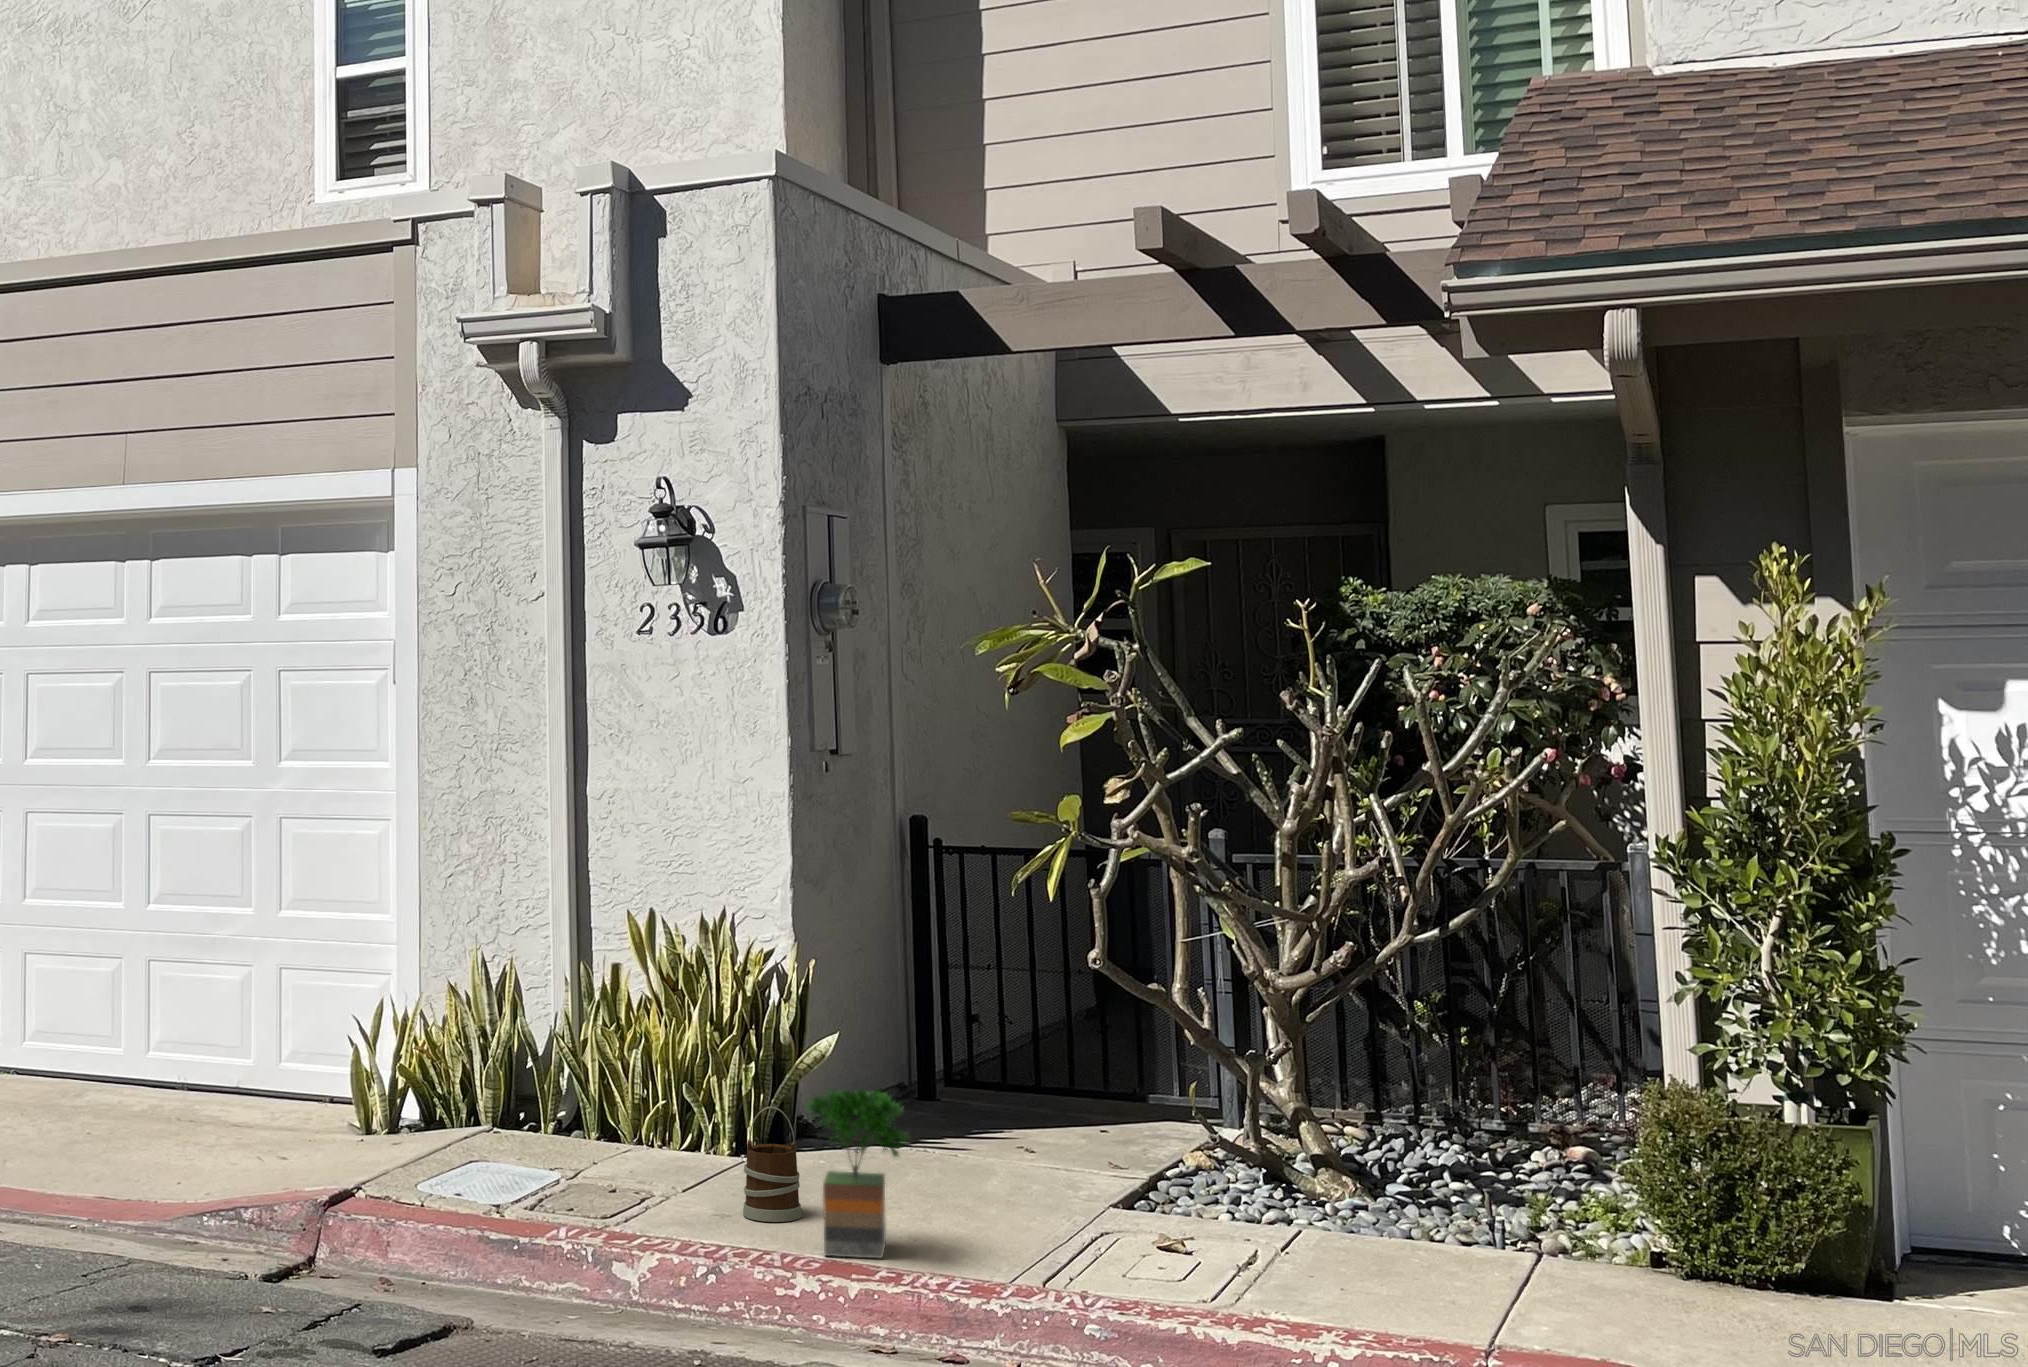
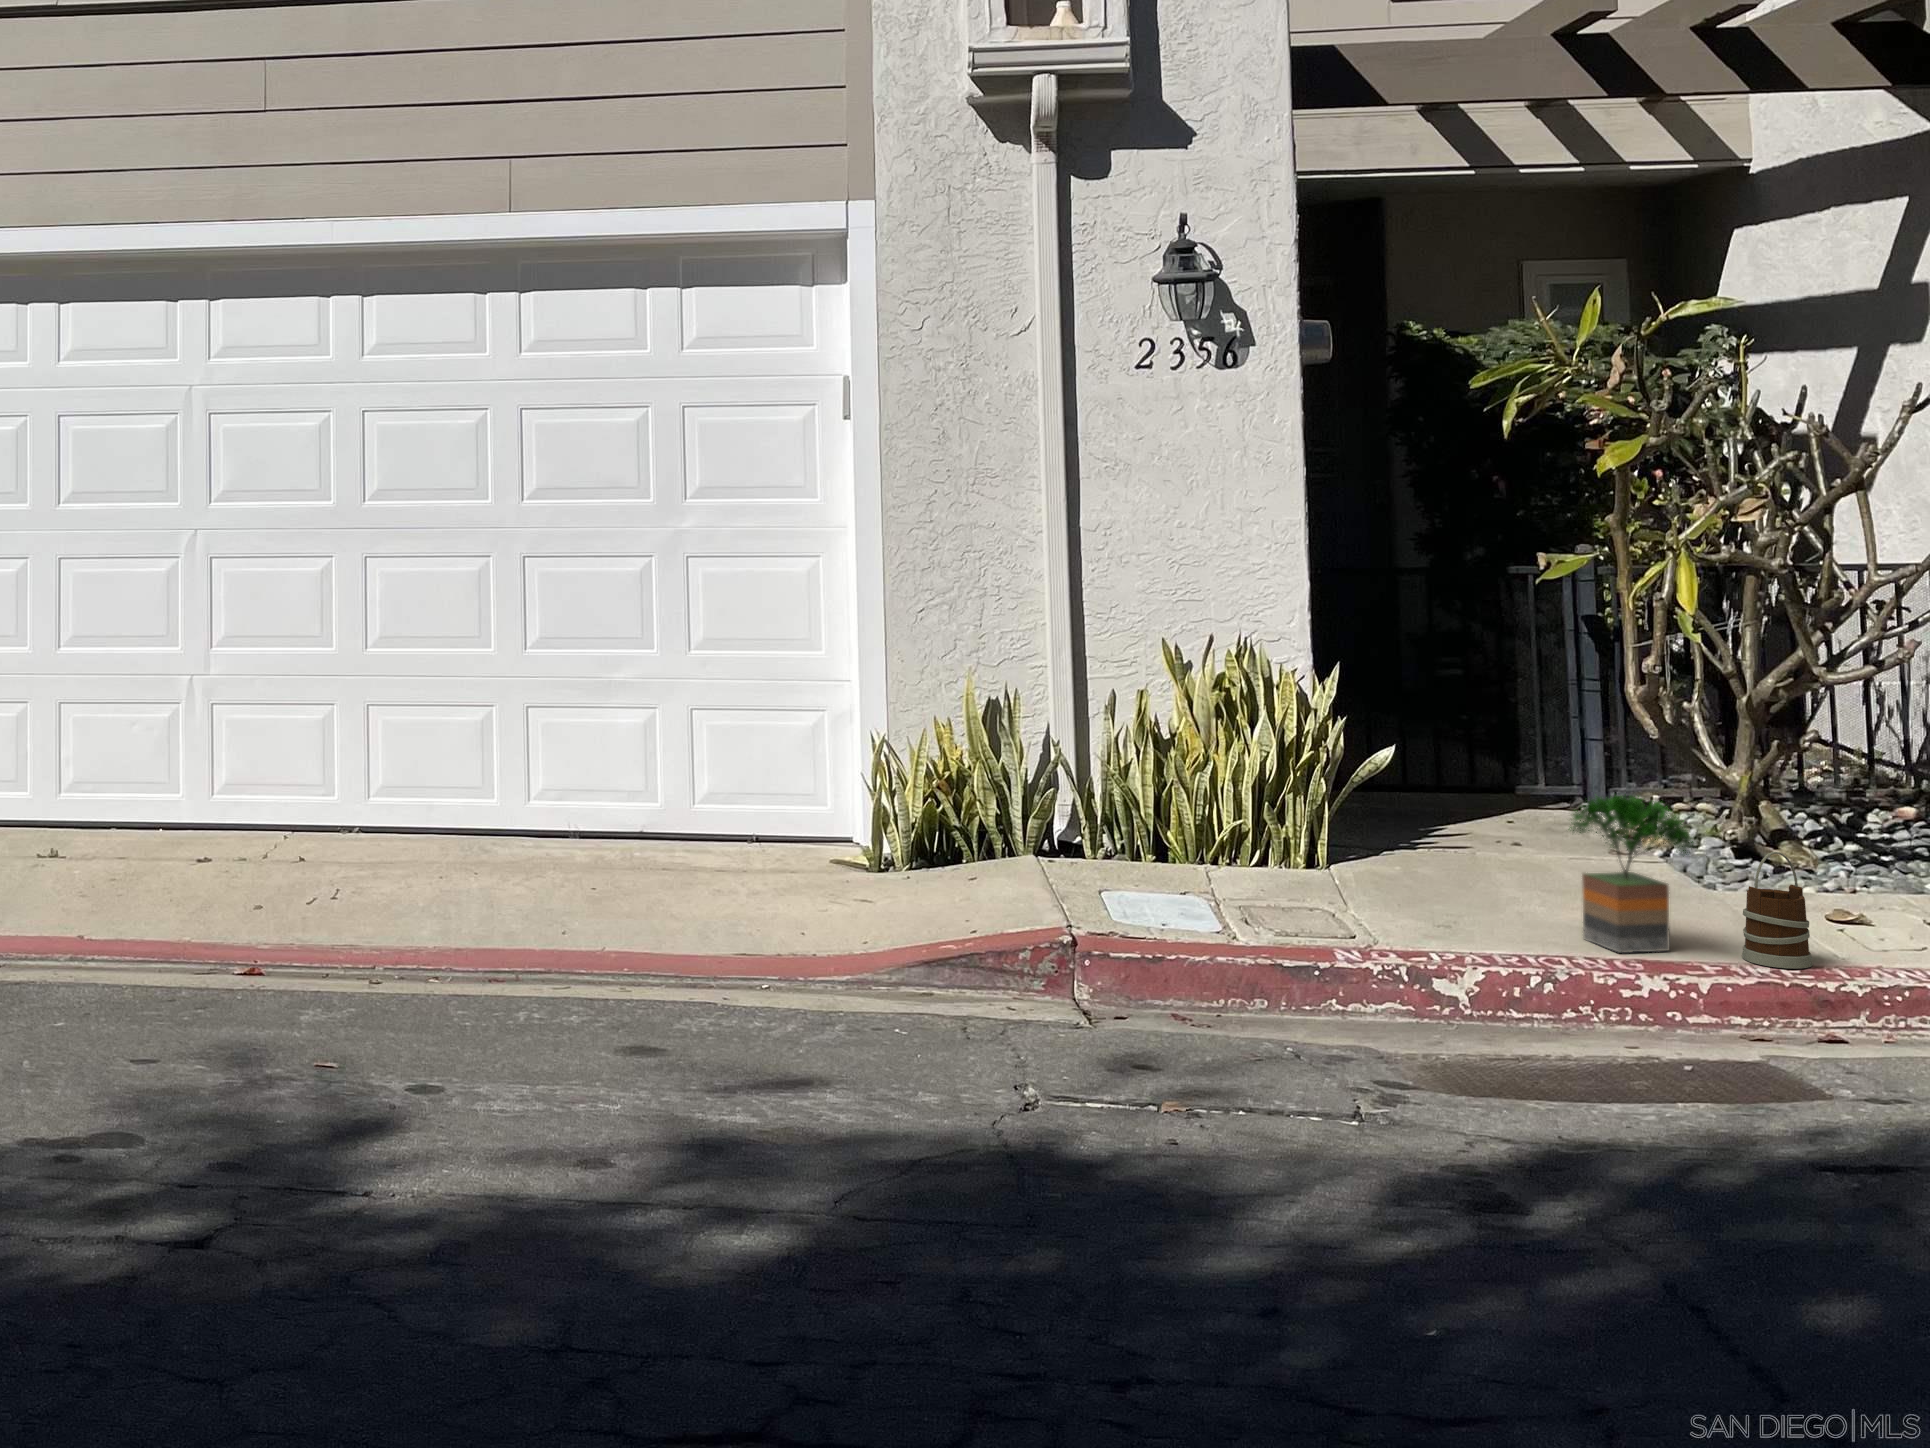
wooden bucket: present [743,1107,802,1222] -> present [1742,852,1813,969]

